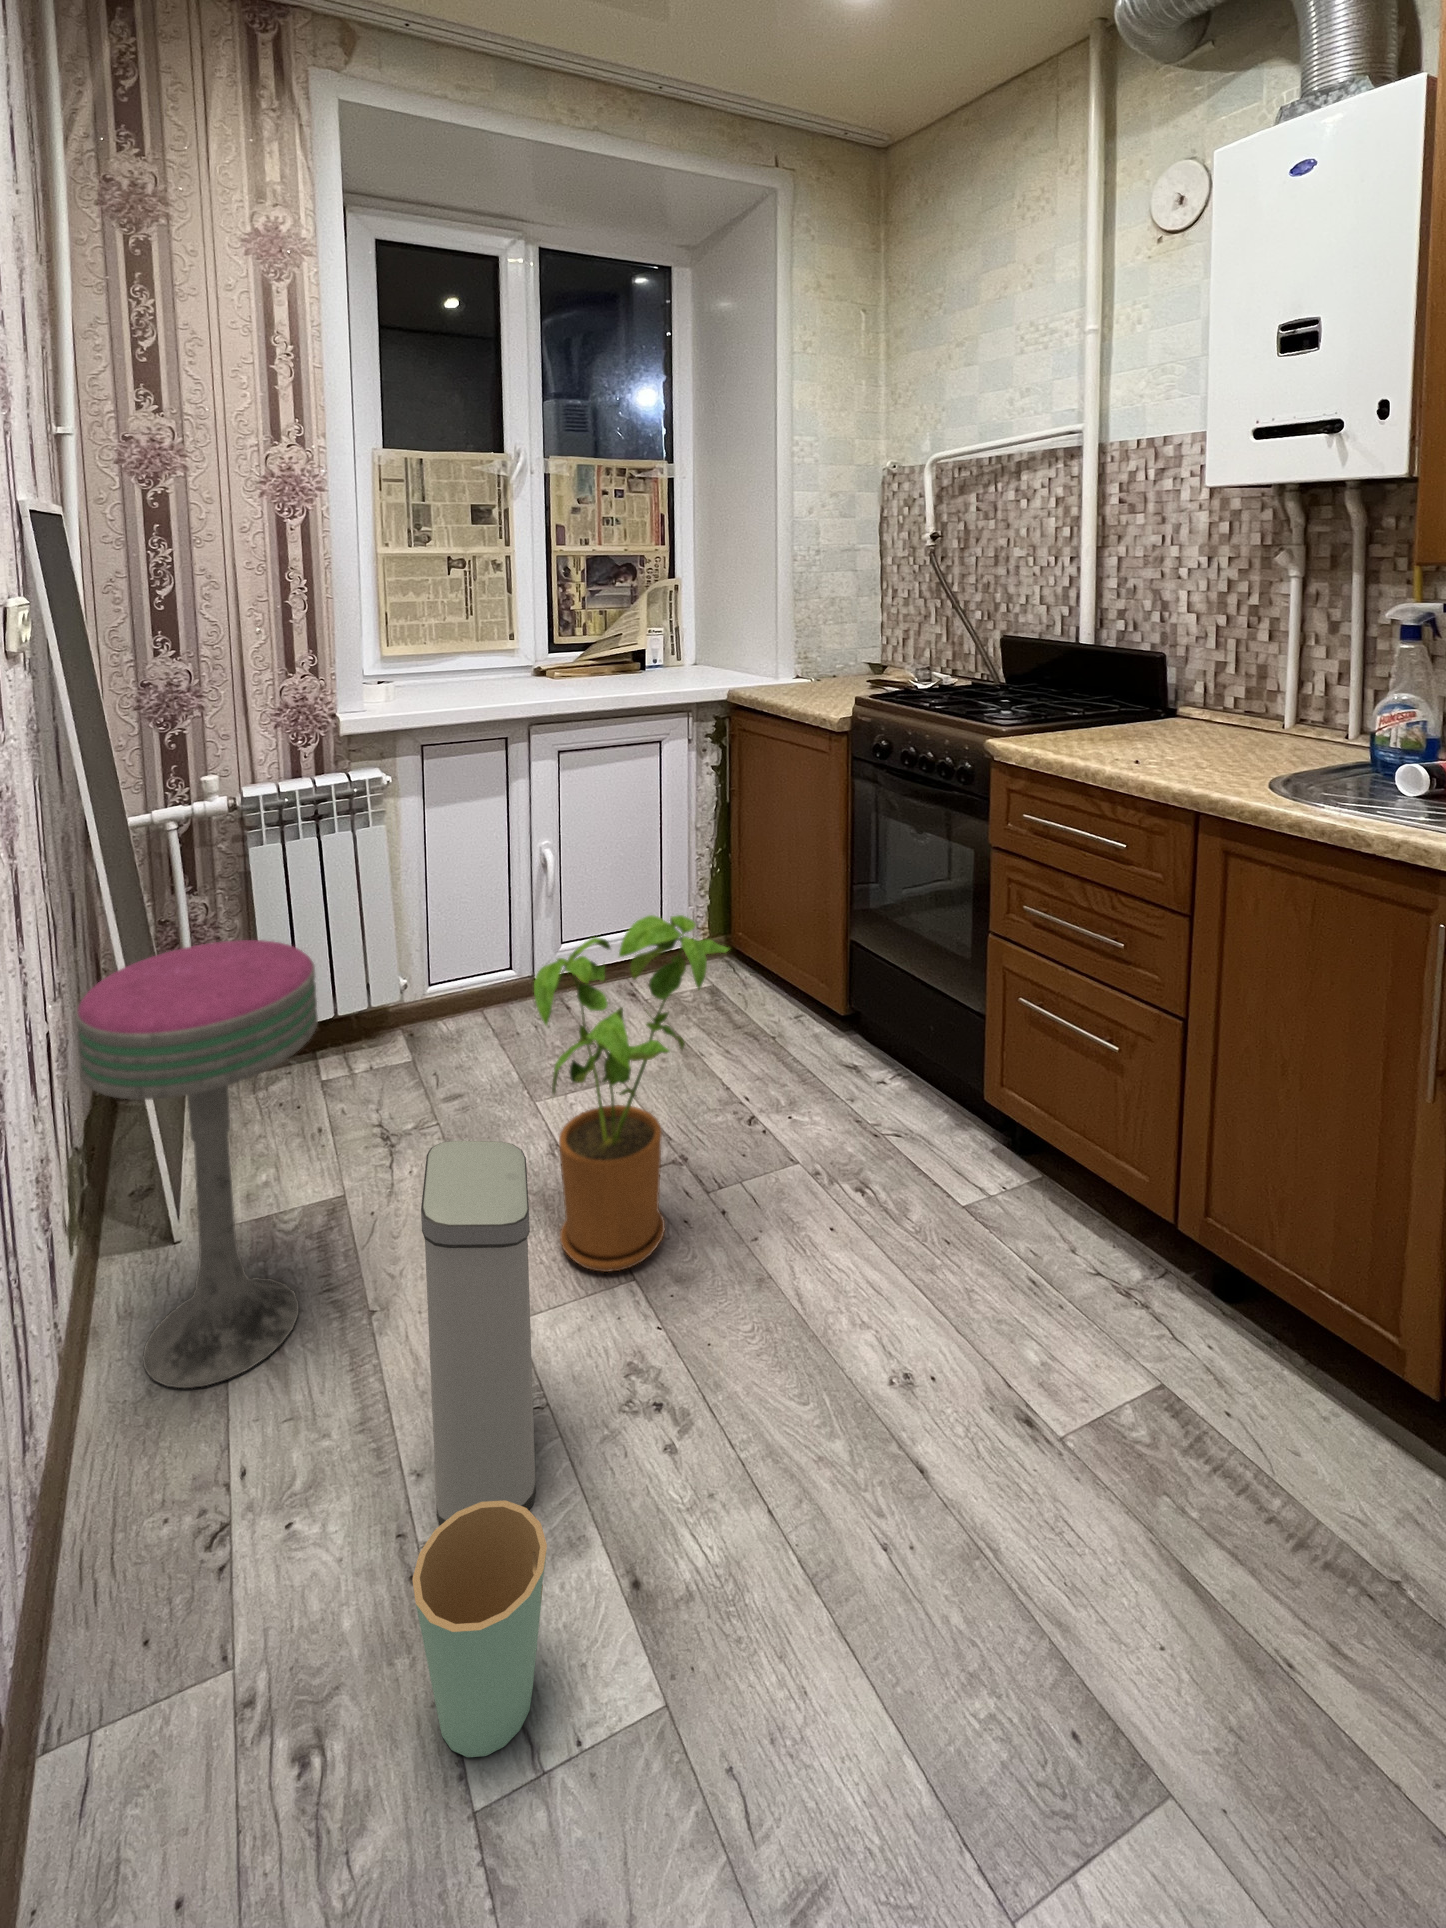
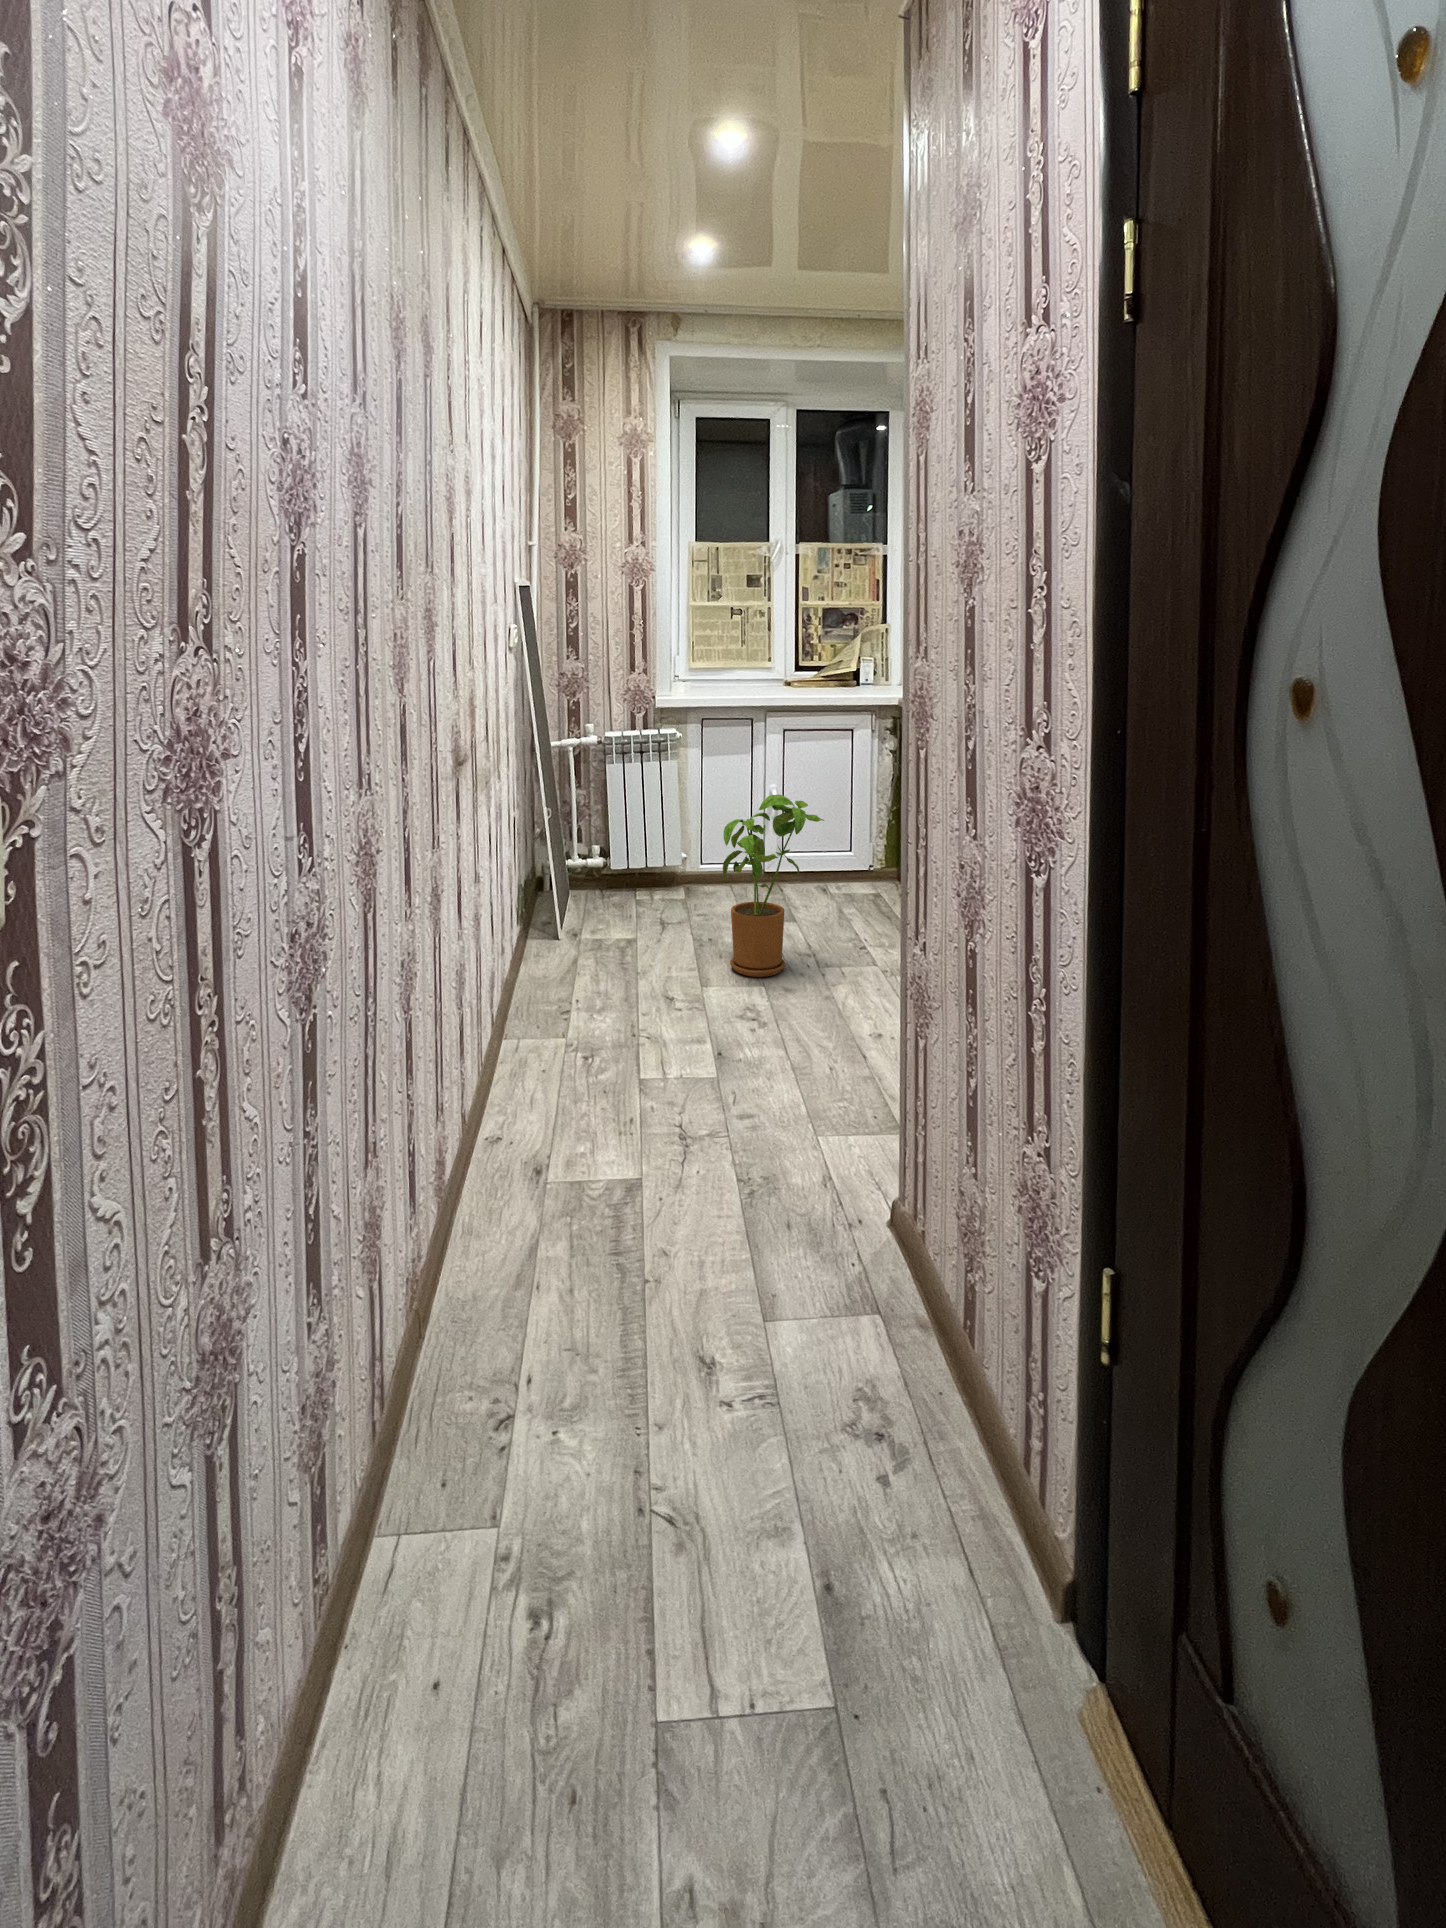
bar stool: present [76,940,318,1388] -> none [527,786,622,973]
trash can: present [412,1141,547,1757] -> none [625,866,695,1057]

